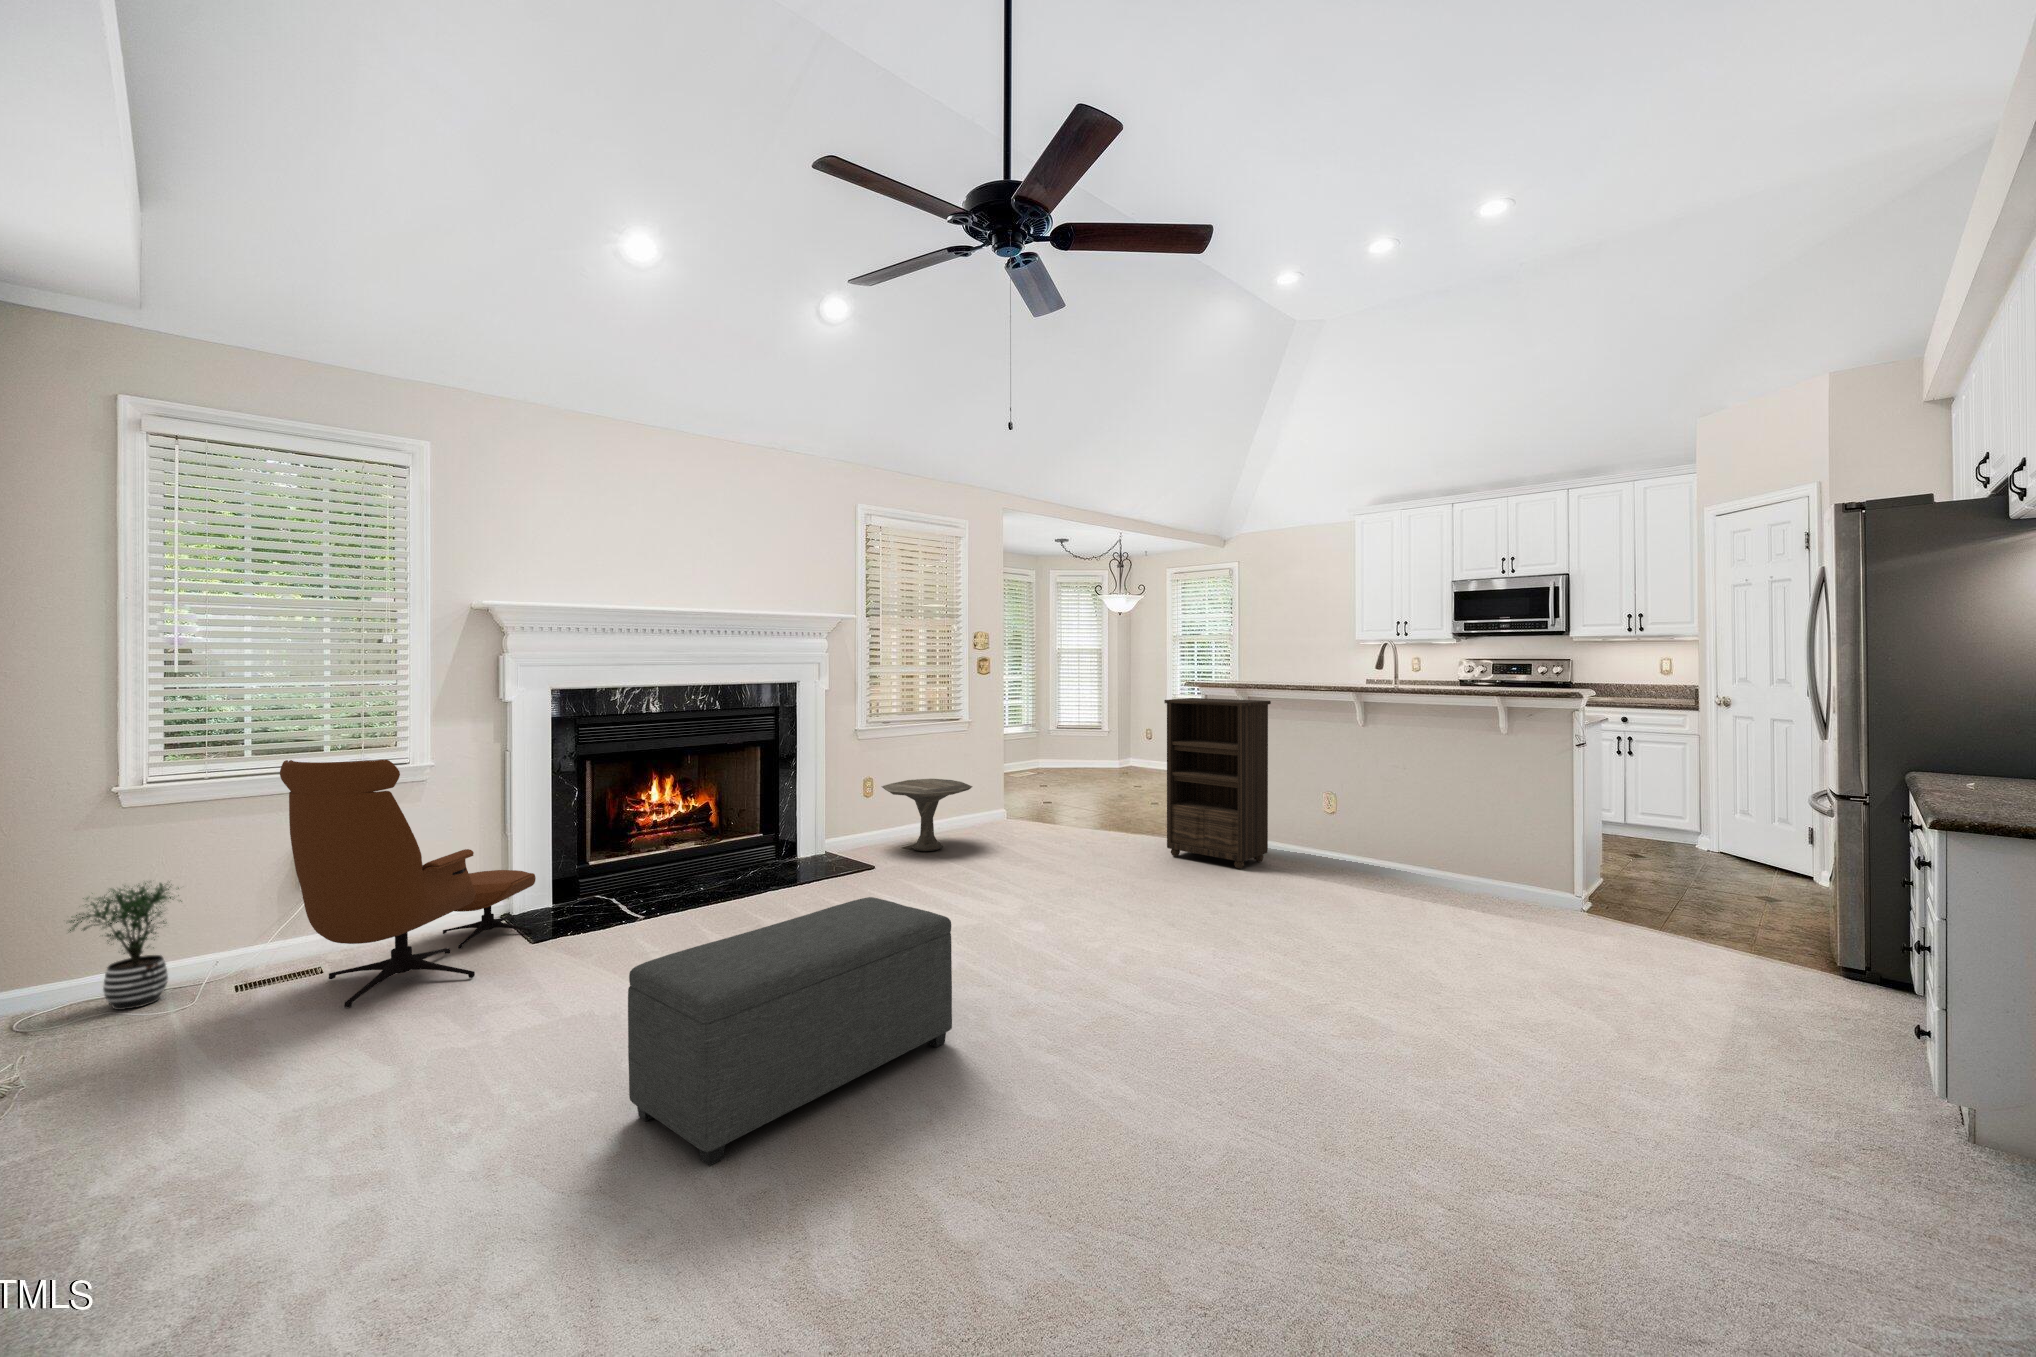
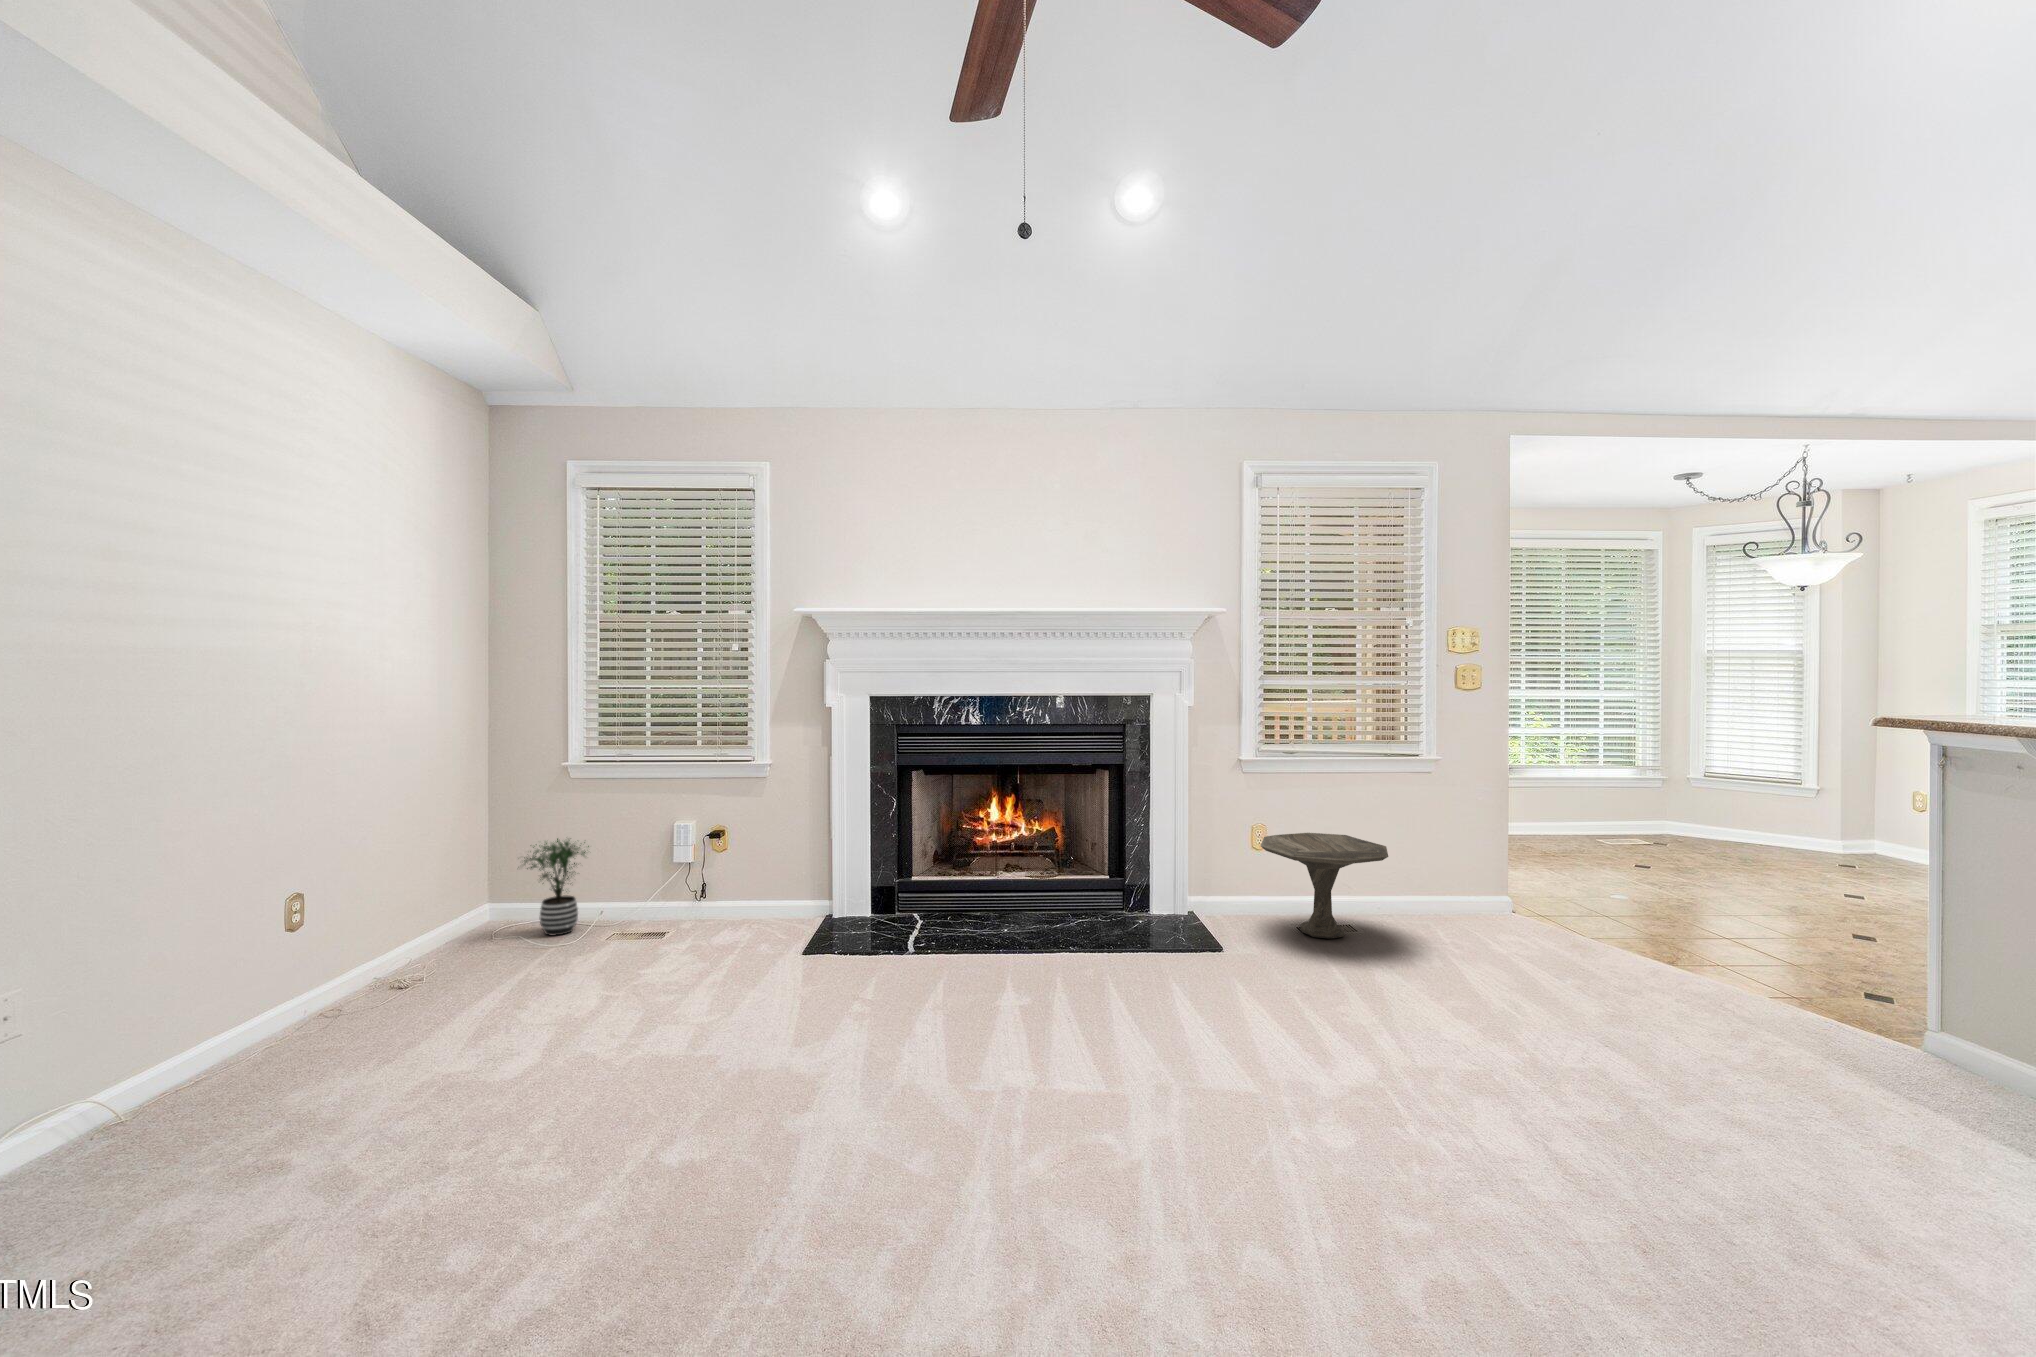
bookshelf: present [1164,698,1271,869] -> none [1742,752,2035,1129]
lounge chair: present [280,760,536,1008] -> none [584,754,837,977]
ottoman: present [628,897,952,1166] -> none [488,1009,933,1308]

